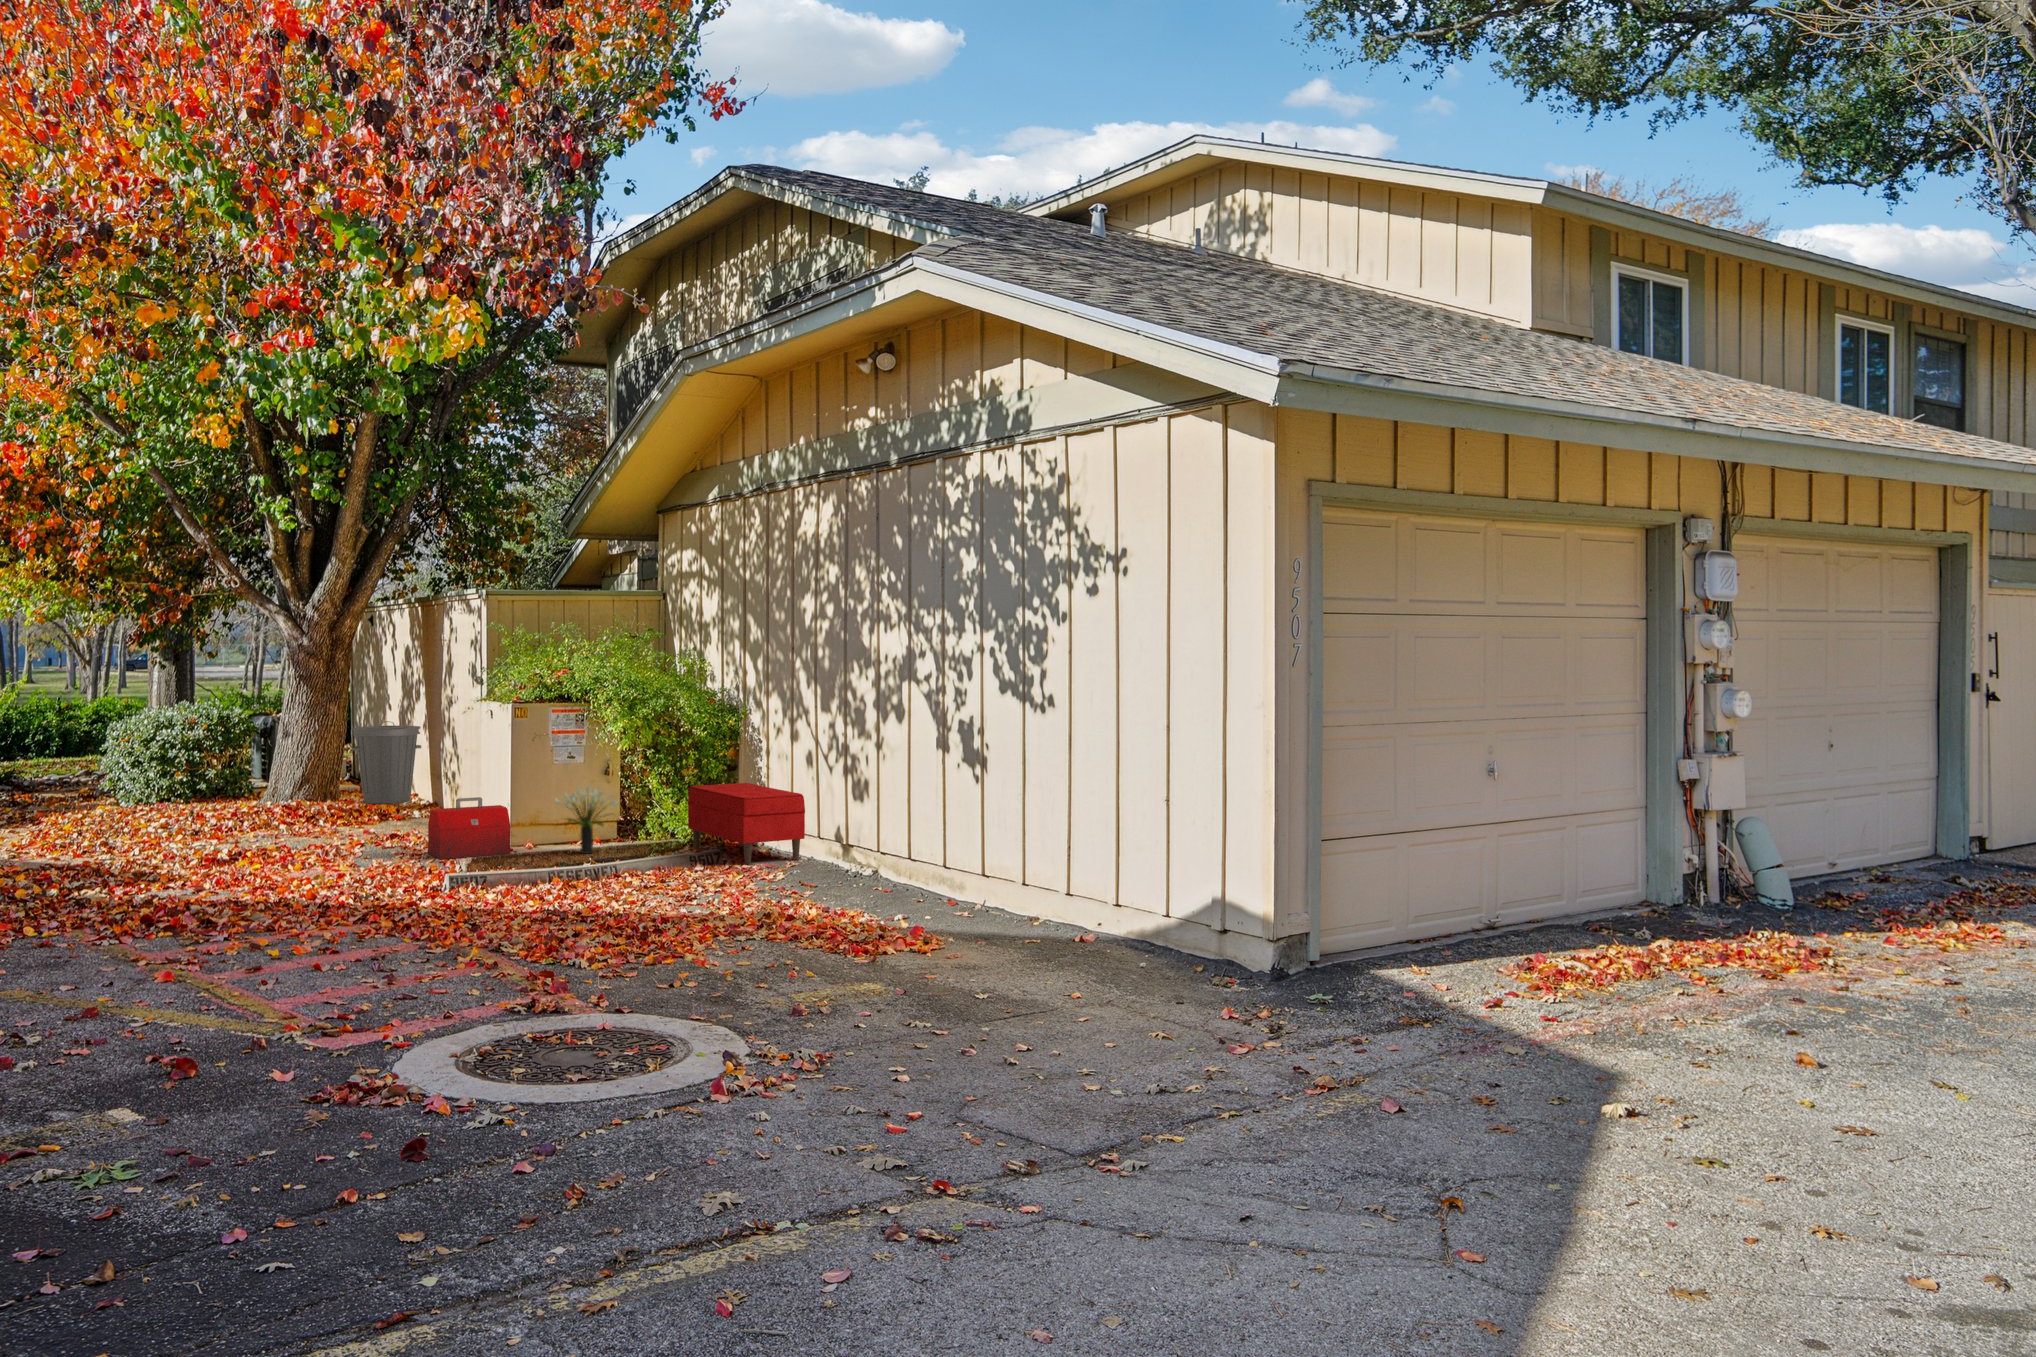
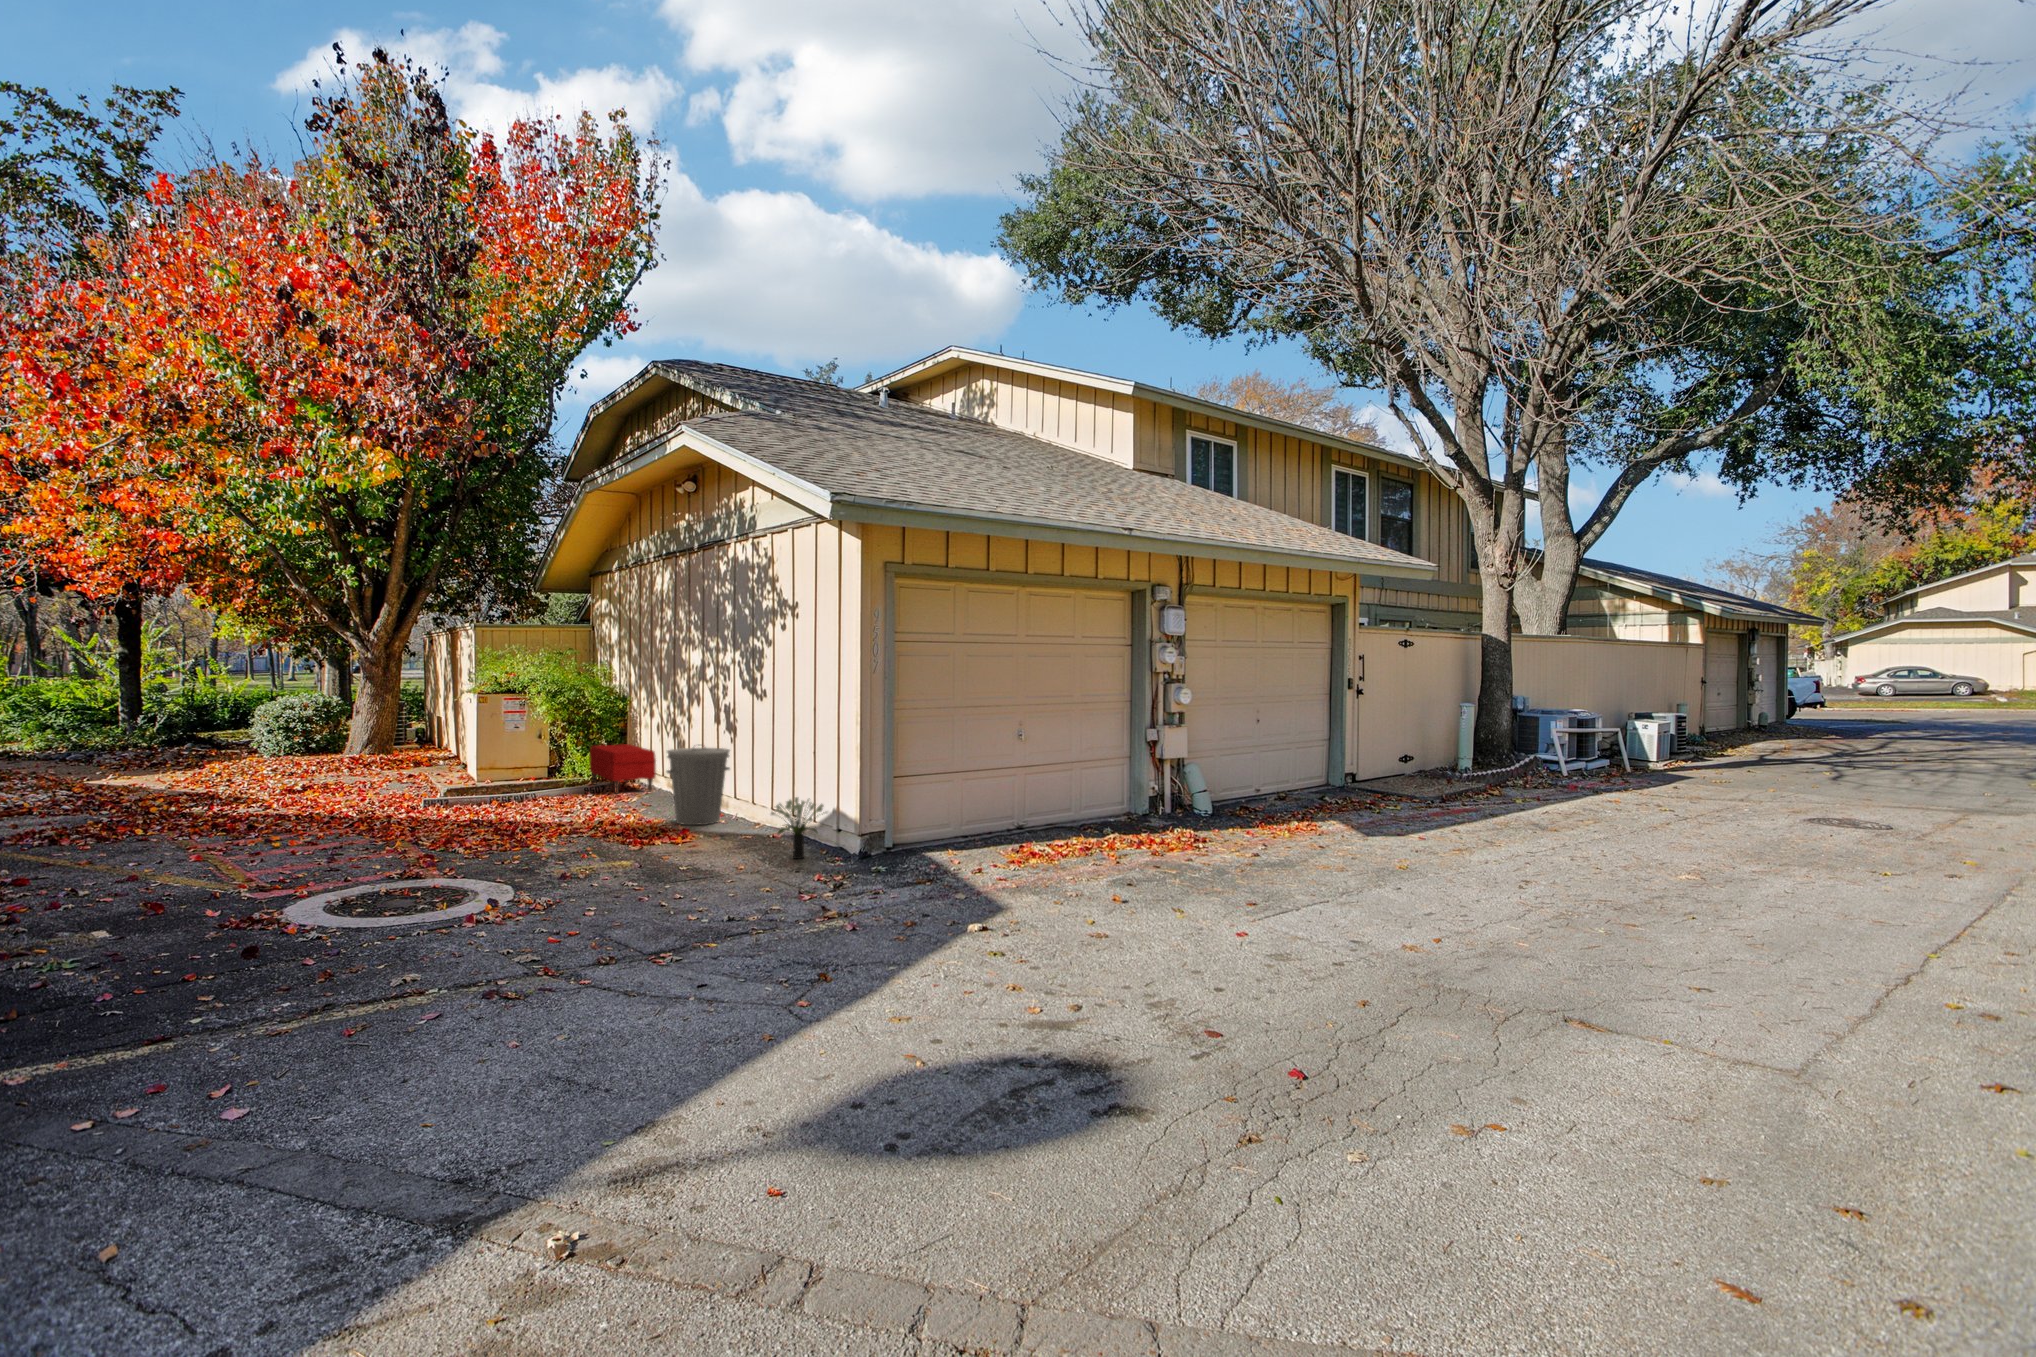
trash can: present [352,721,421,804] -> present [667,747,730,825]
potted plant: present [555,786,619,854] -> present [771,797,827,859]
toolbox: present [428,797,511,859] -> none [420,752,473,790]

